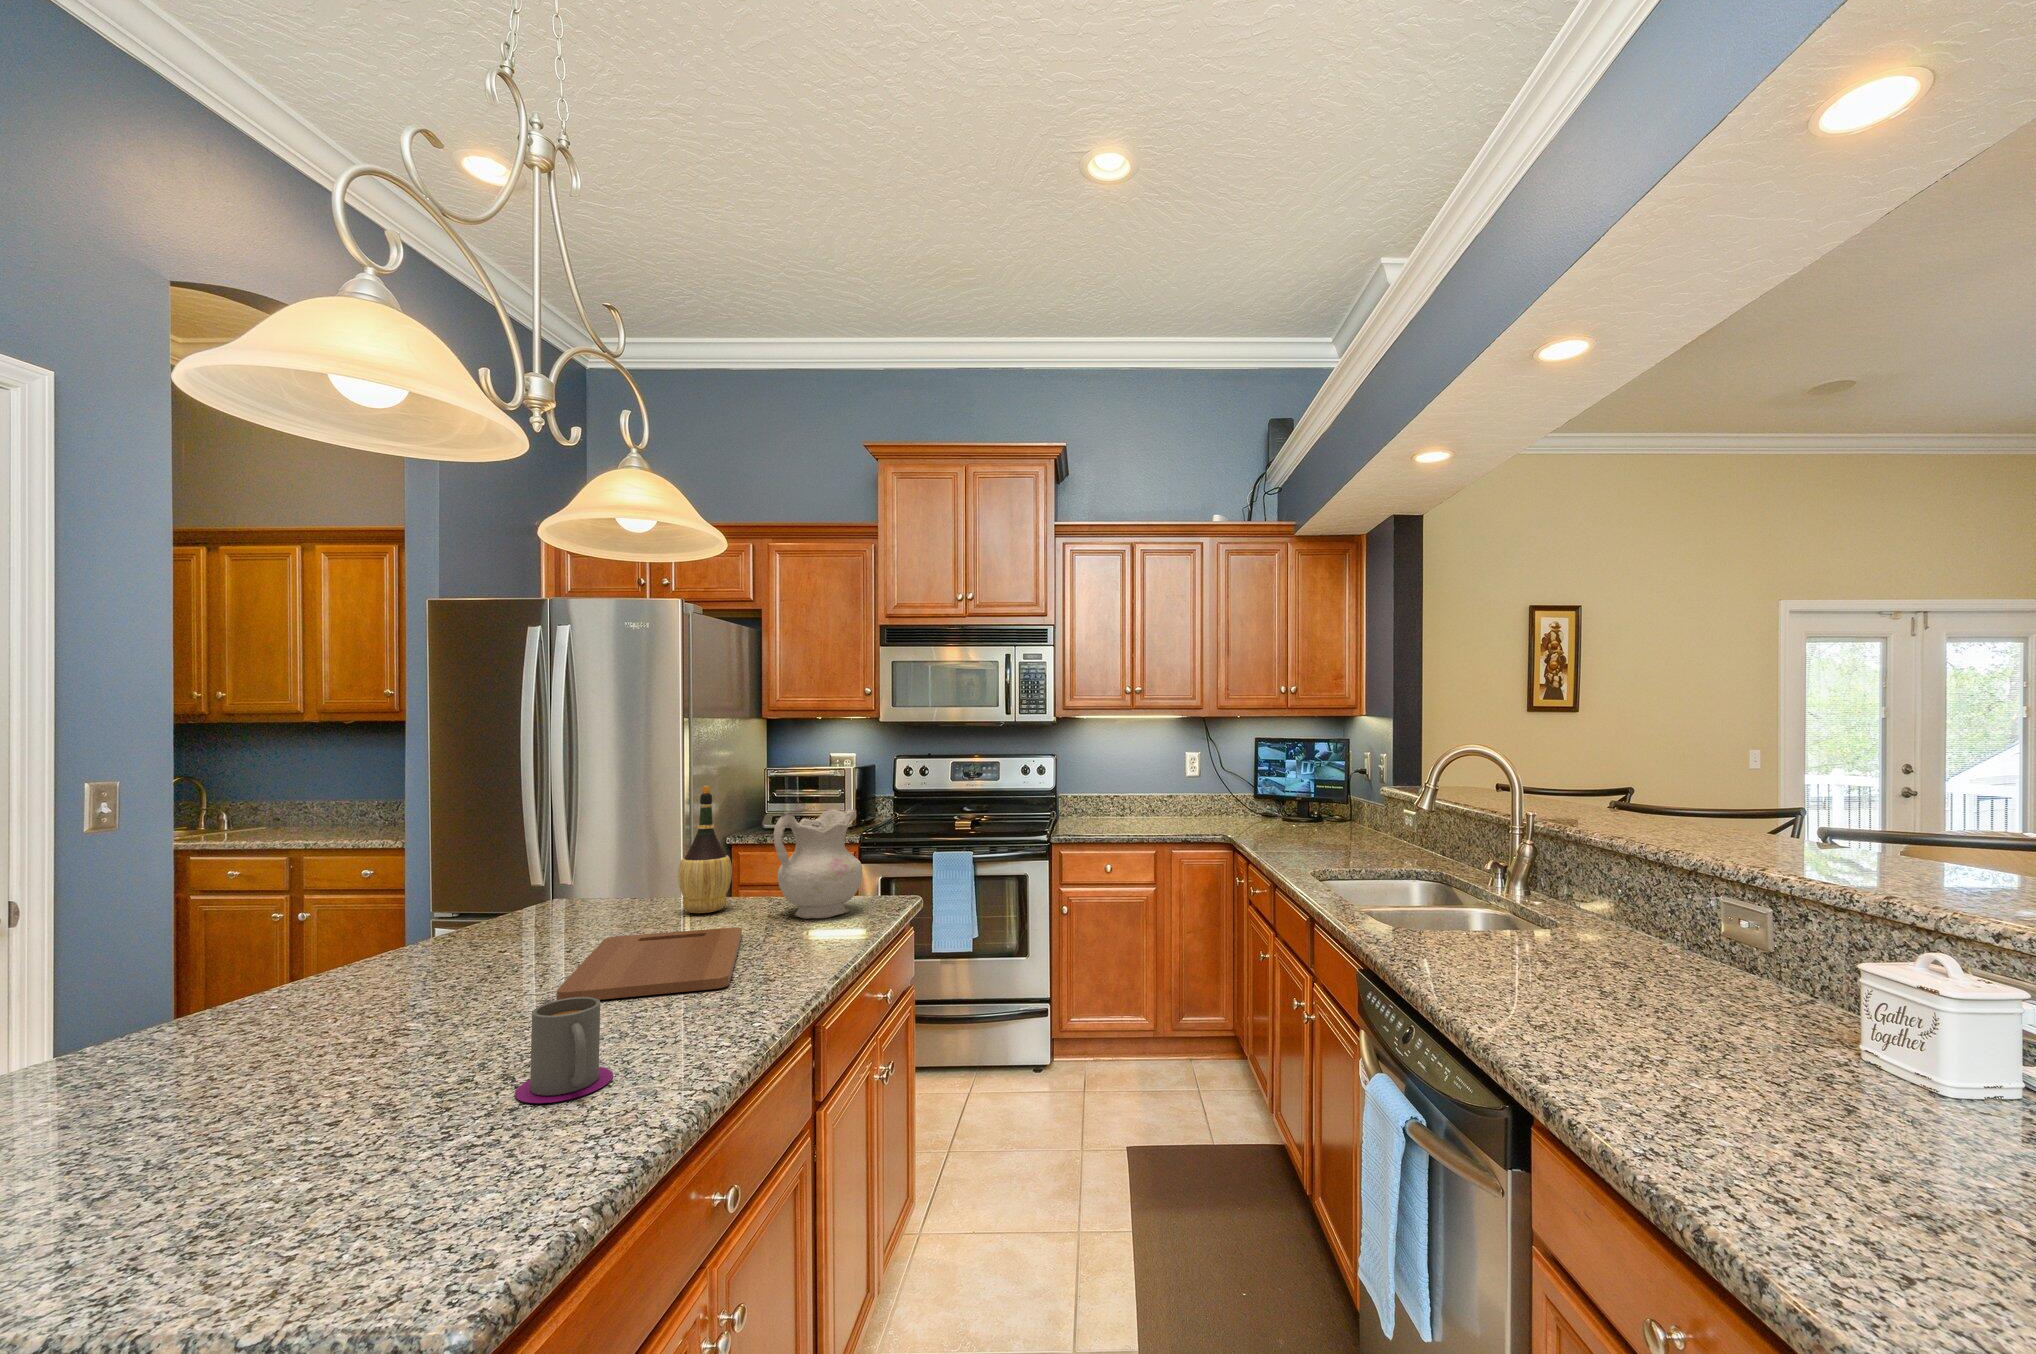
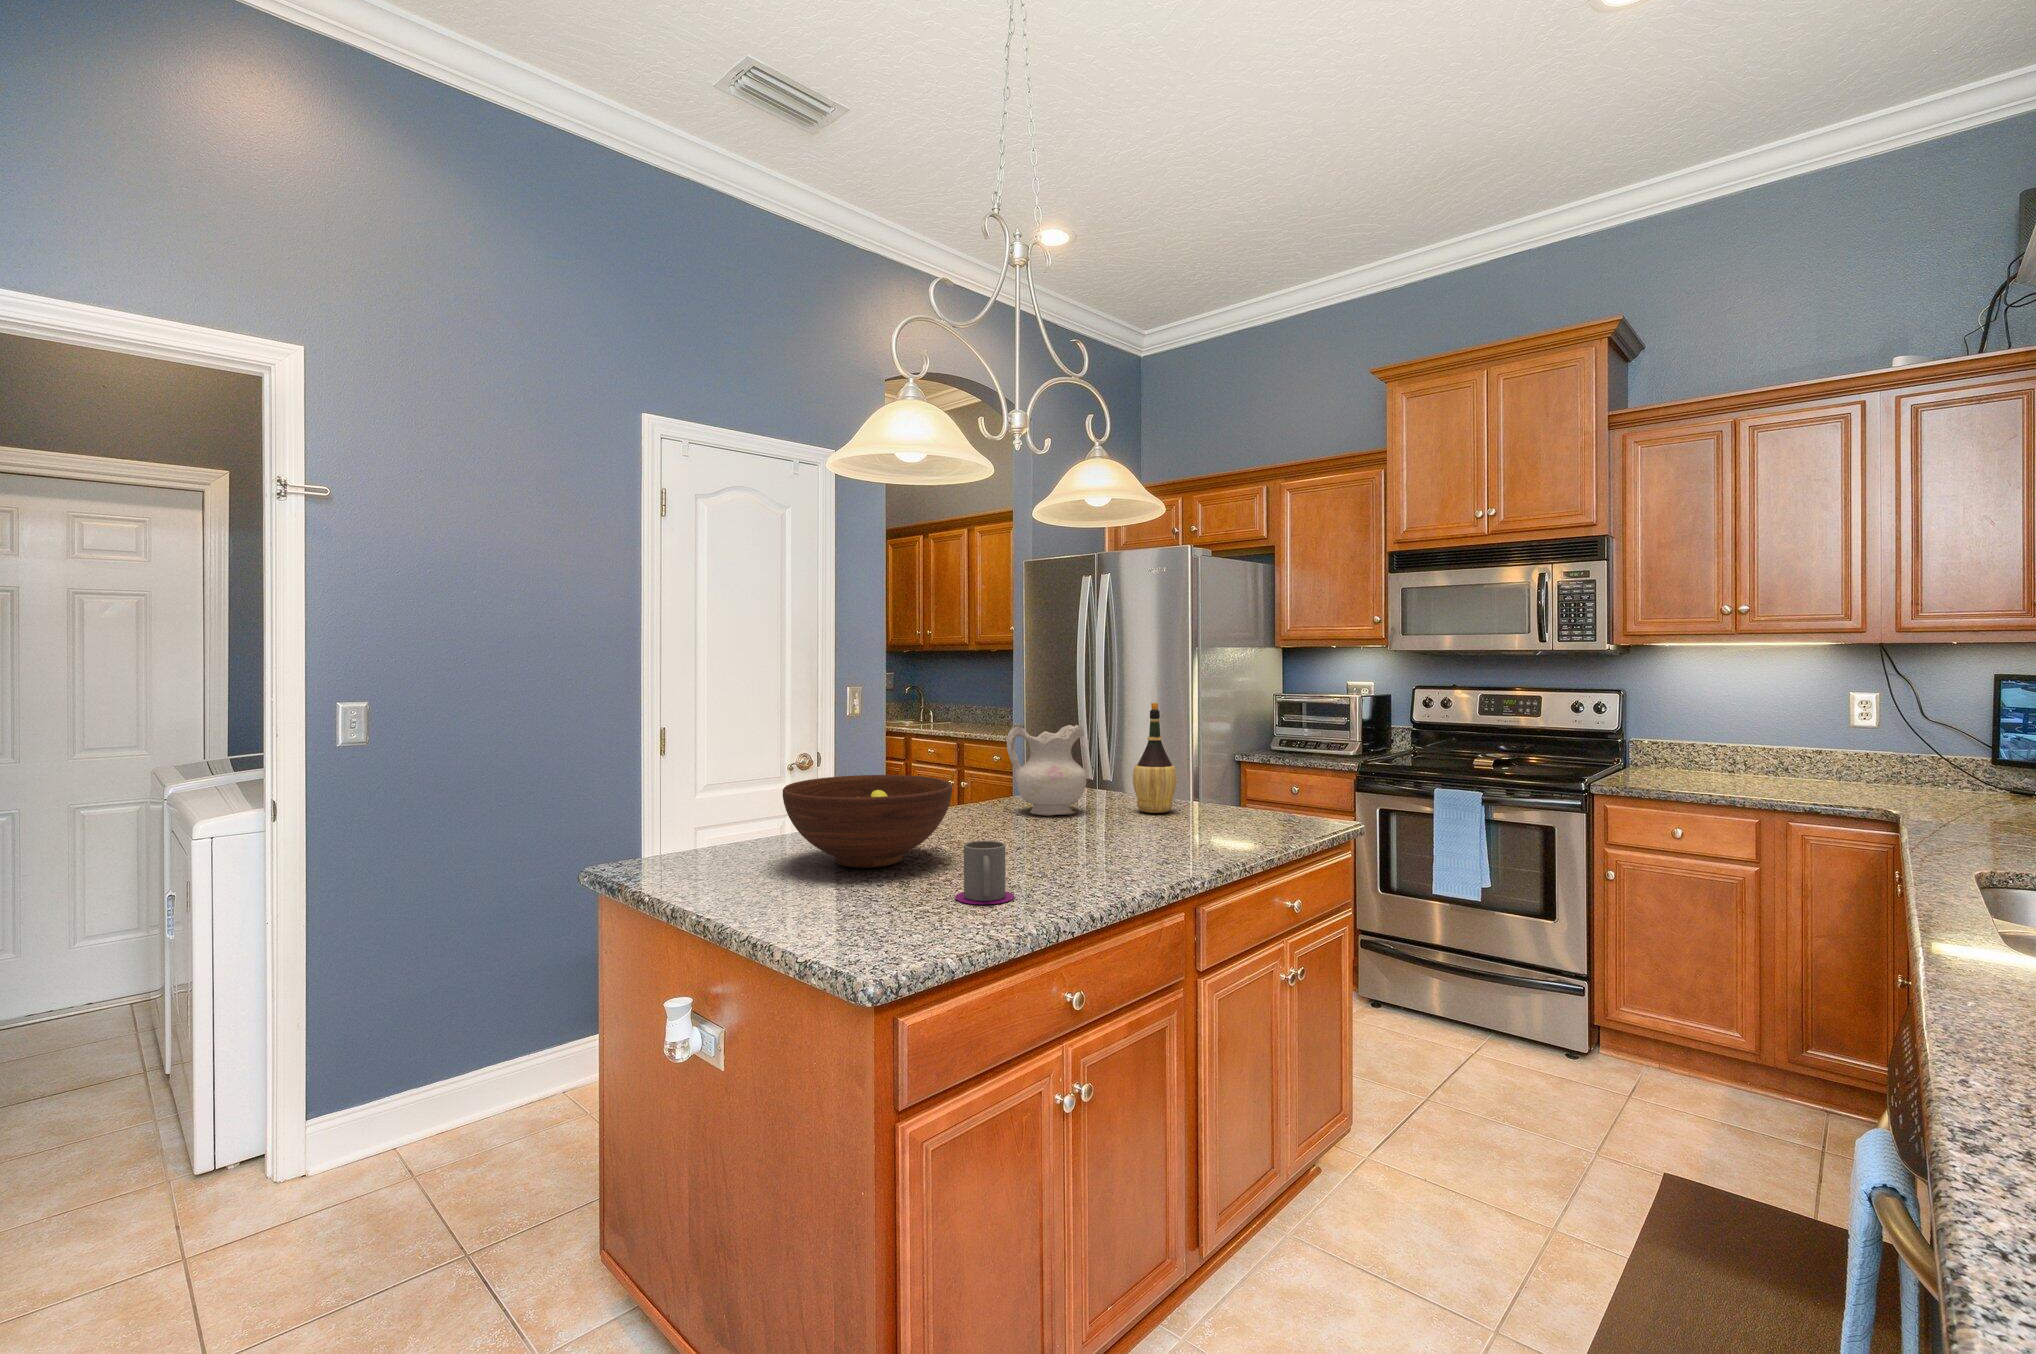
ceramic pitcher: present [774,809,862,919] -> present [1007,723,1086,816]
fruit bowl: none [119,913,473,1086] -> present [783,775,952,868]
cutting board: present [556,927,742,1000] -> none [1011,819,1167,863]

